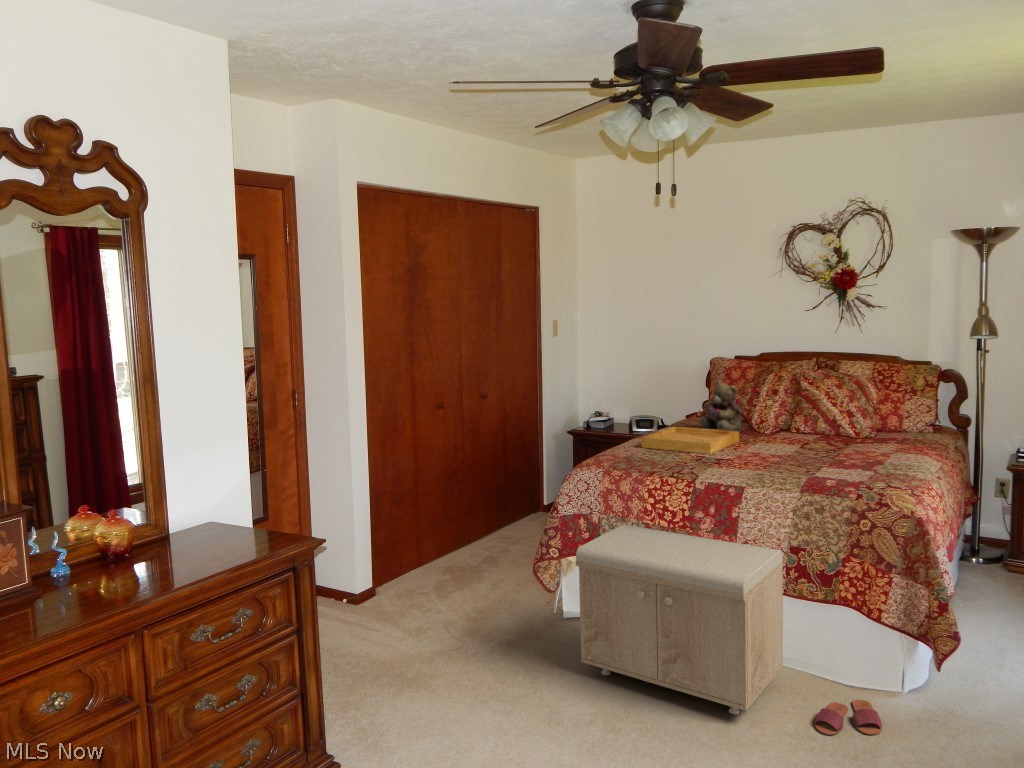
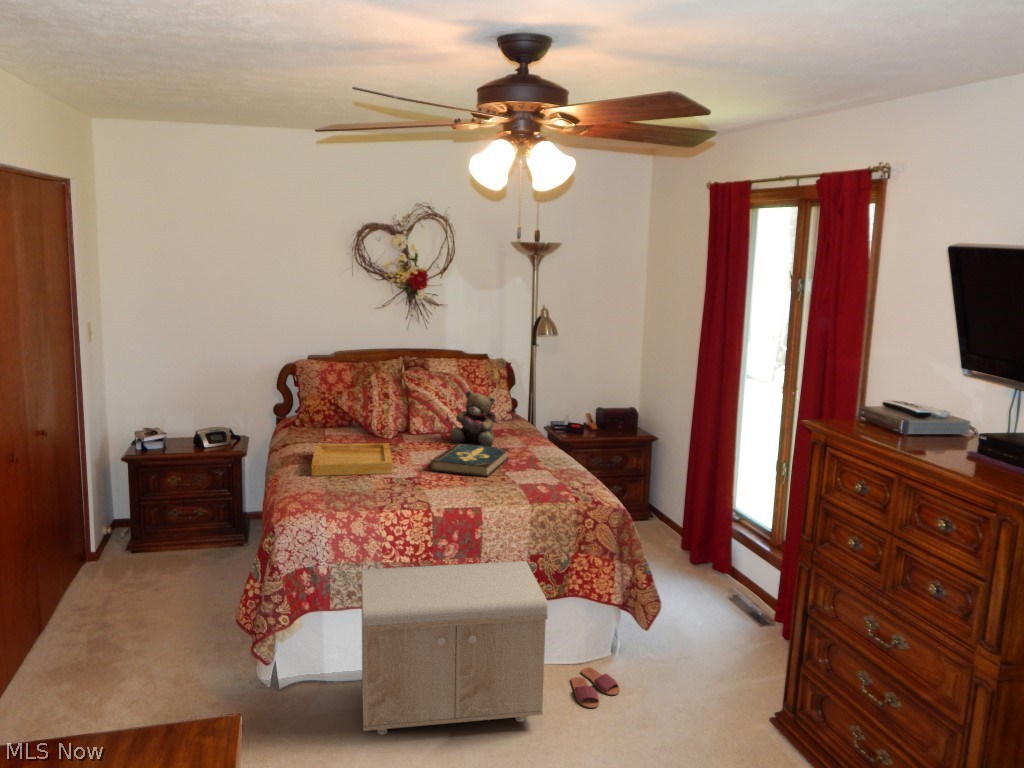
teddy bear: present [700,380,743,431] -> present [450,390,497,446]
book: none [748,438,853,467] -> present [430,443,509,477]

